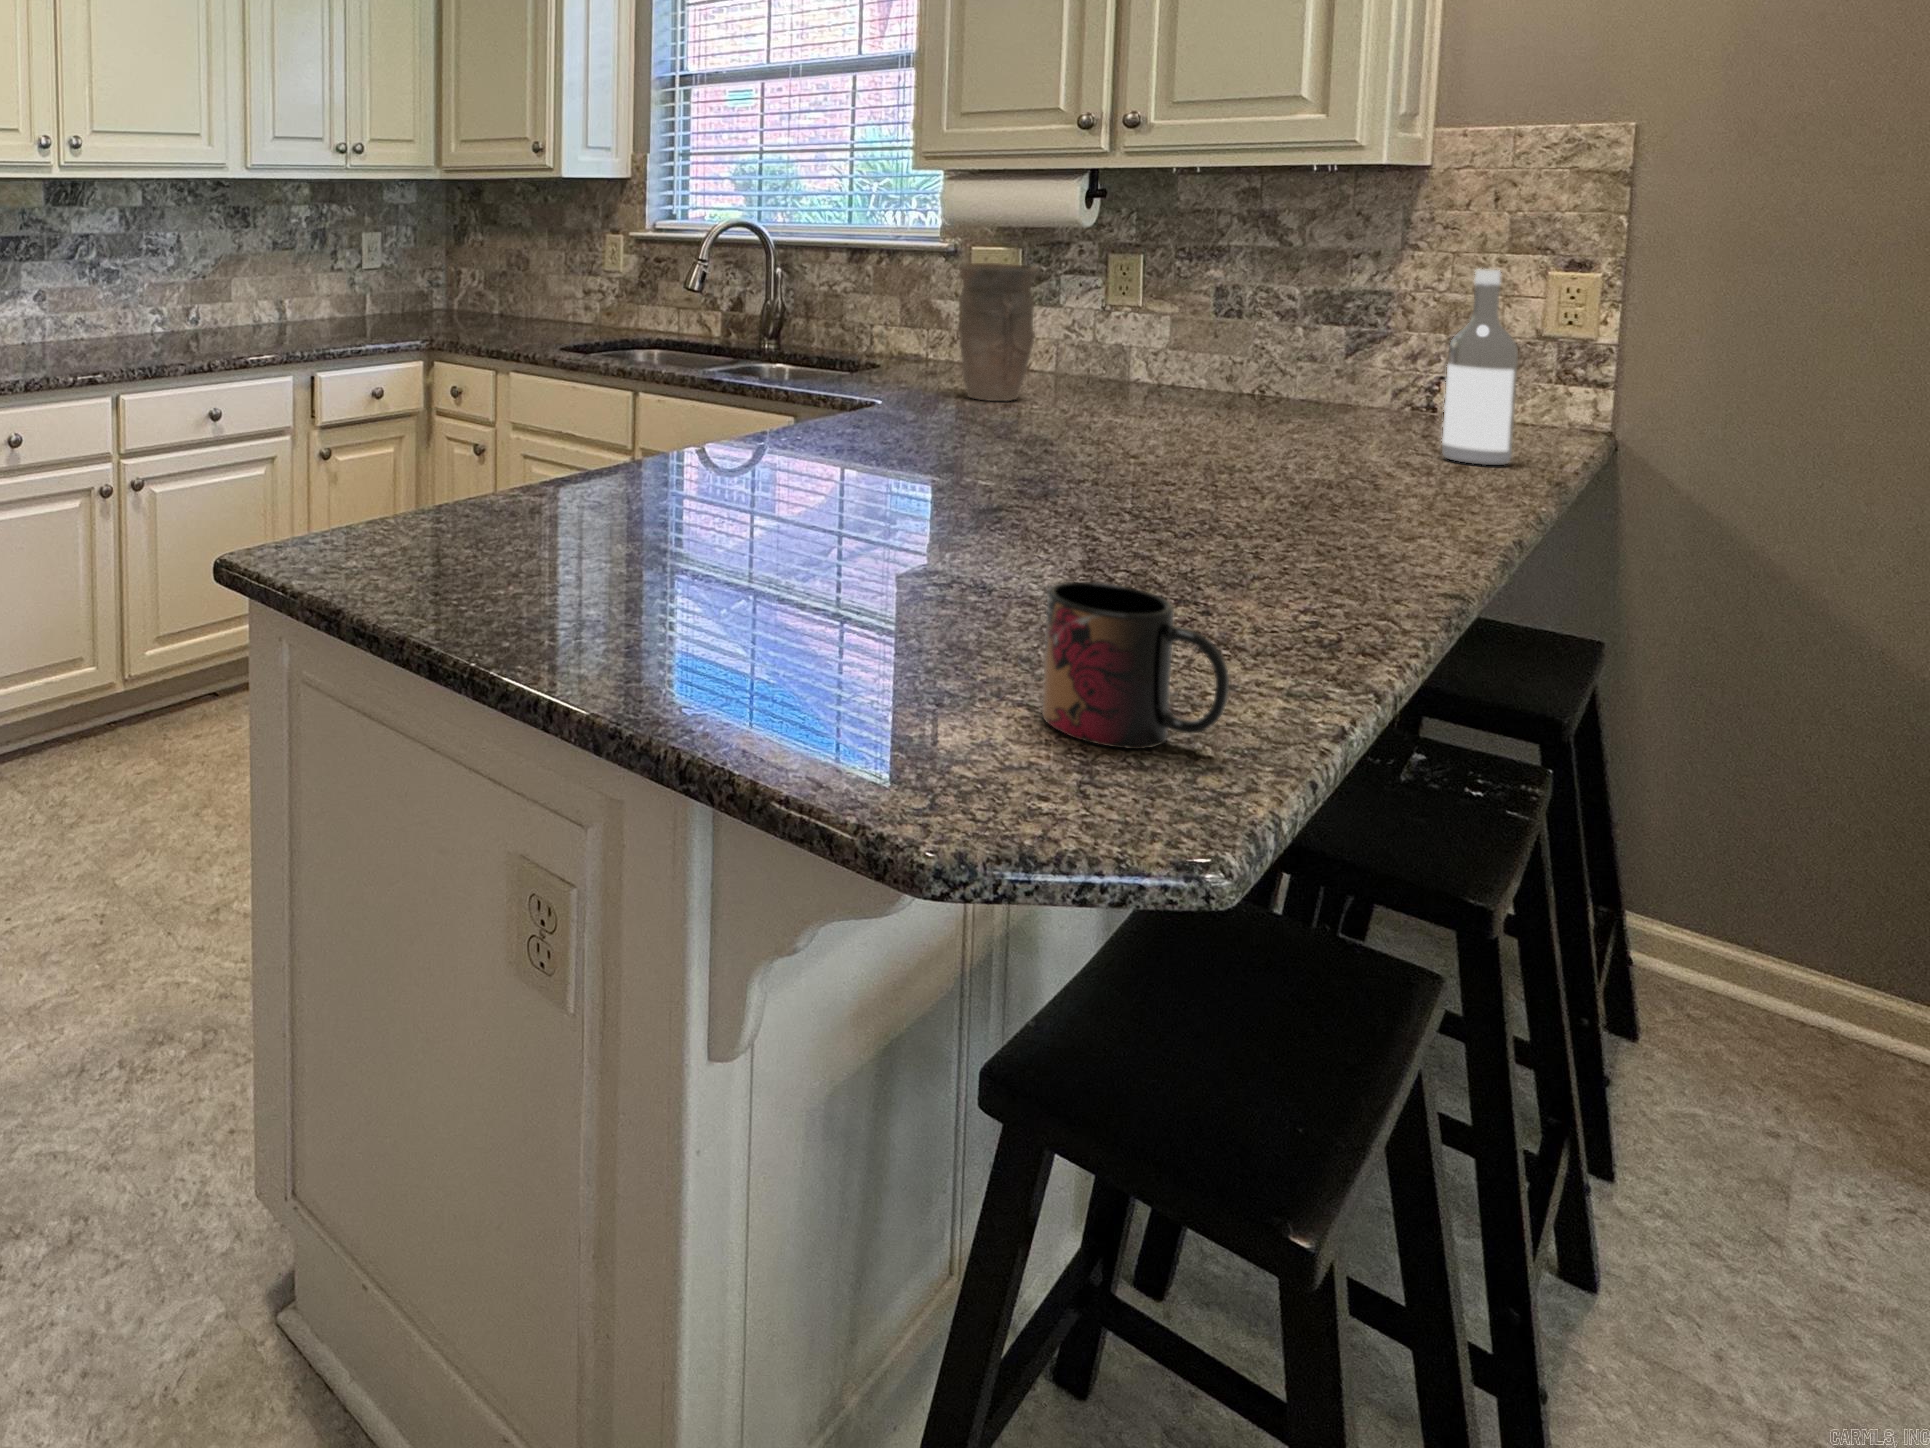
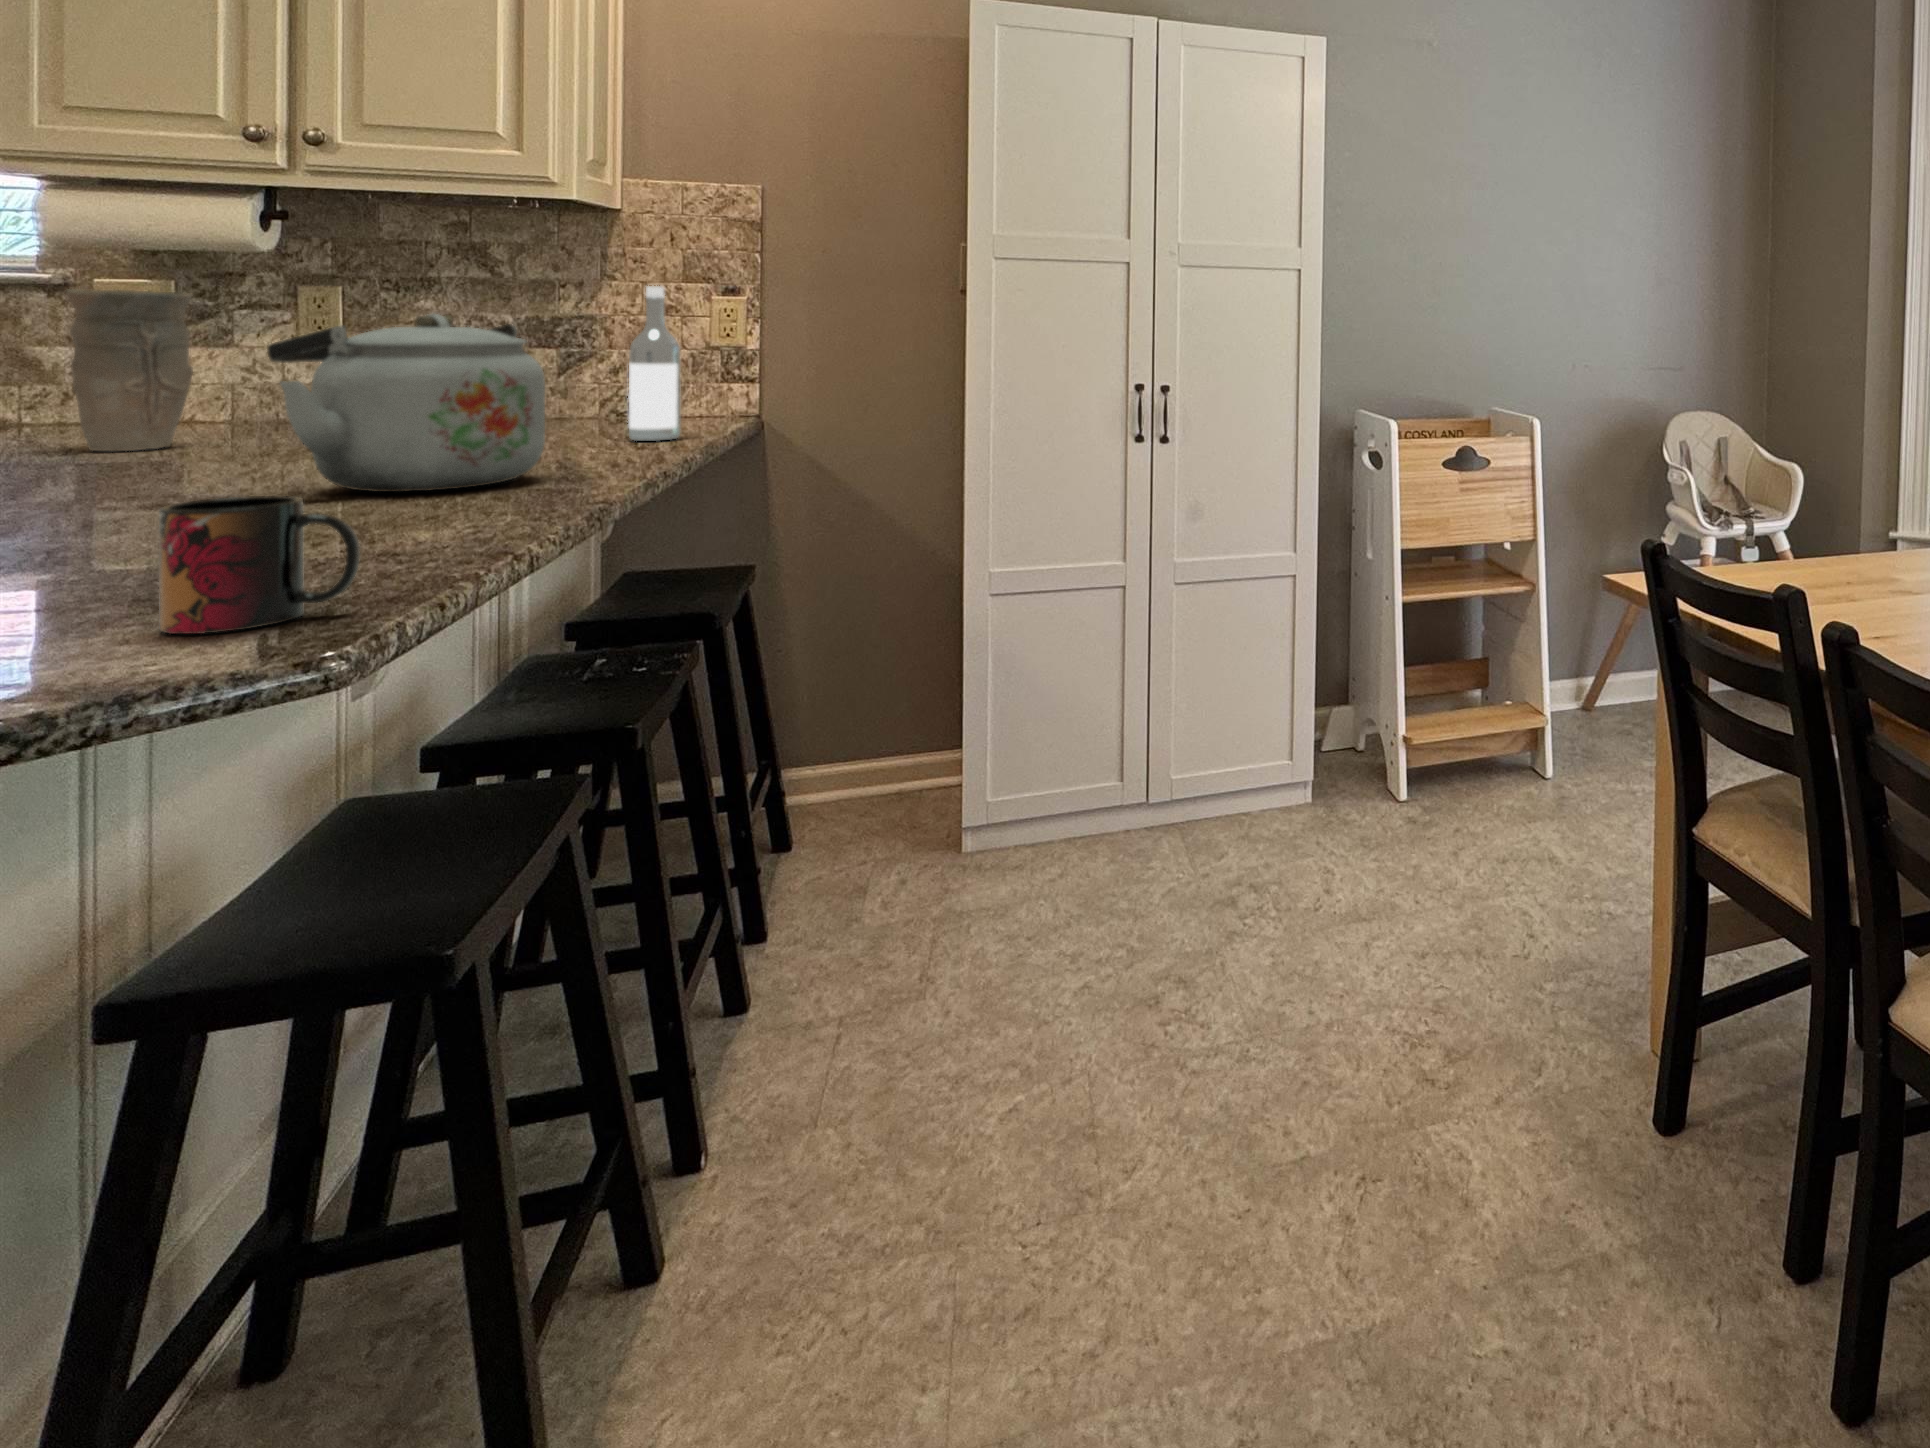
kettle: none [1103,318,1370,519] -> present [268,314,545,492]

